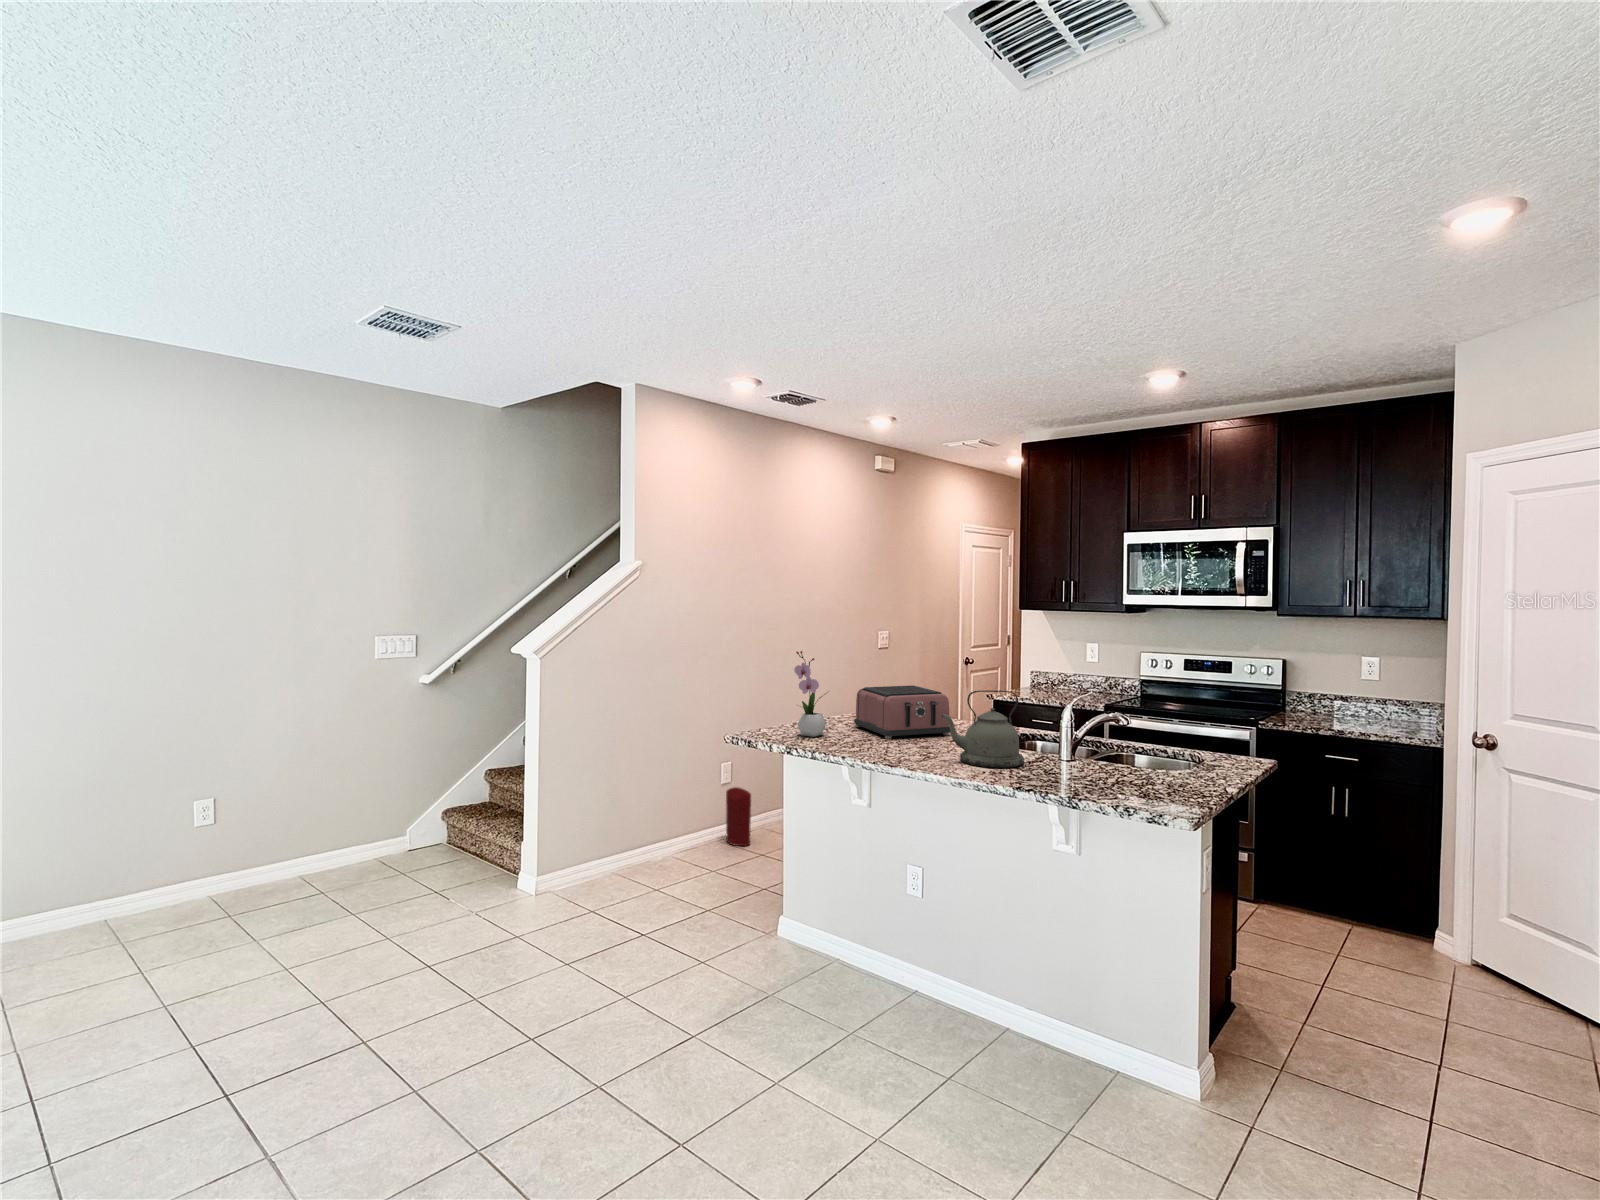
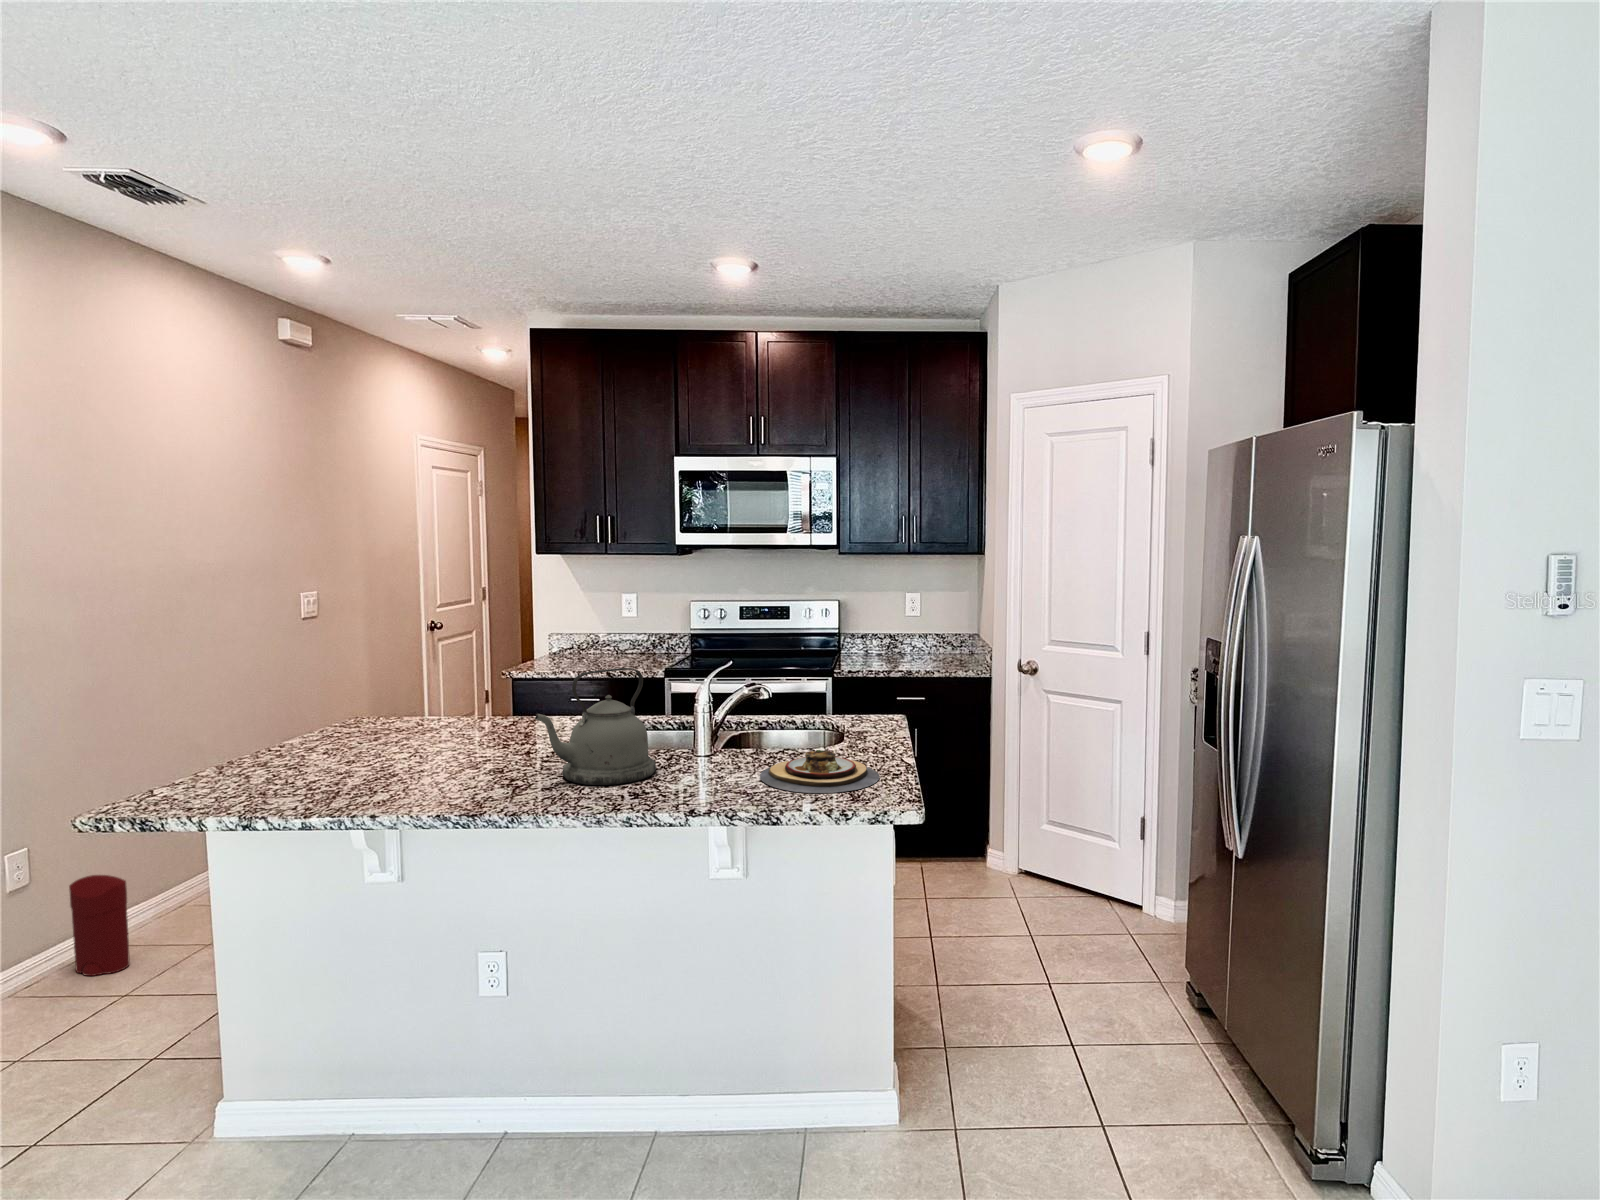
flower arrangement: present [794,651,828,737] -> none [239,632,310,779]
toaster: present [854,685,950,739] -> none [349,671,516,762]
plate: none [1091,766,1189,797] -> present [760,750,879,793]

